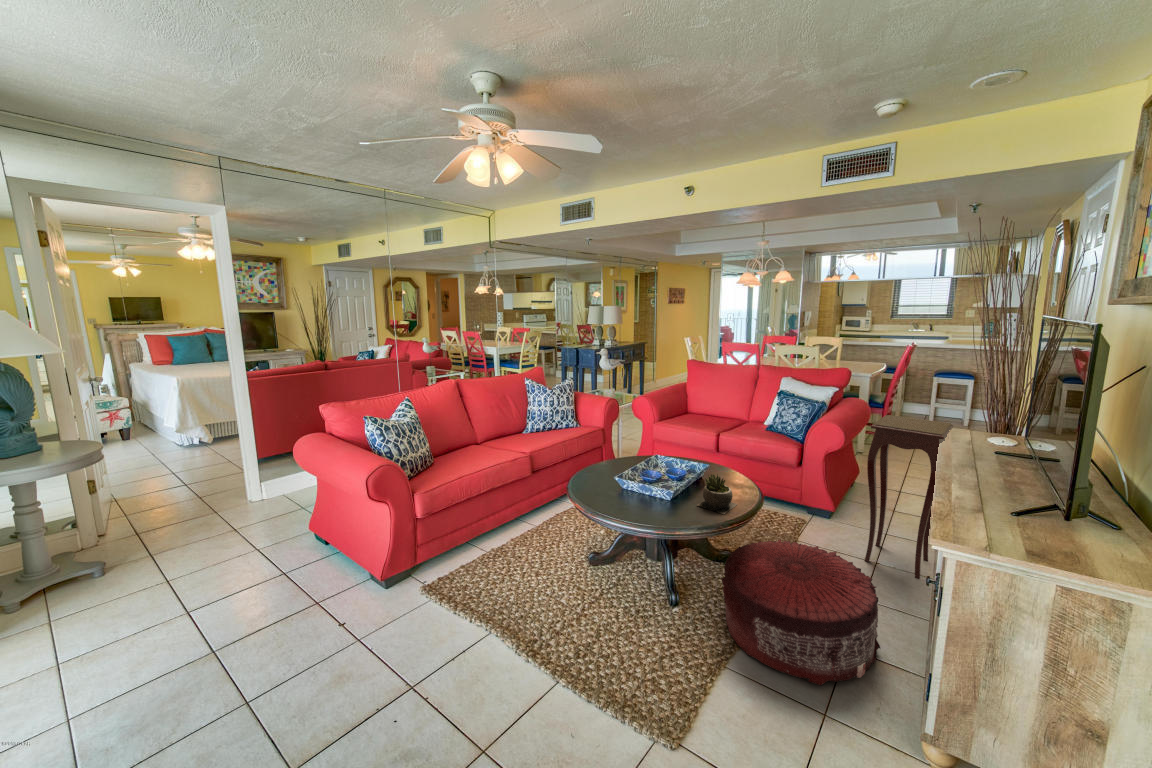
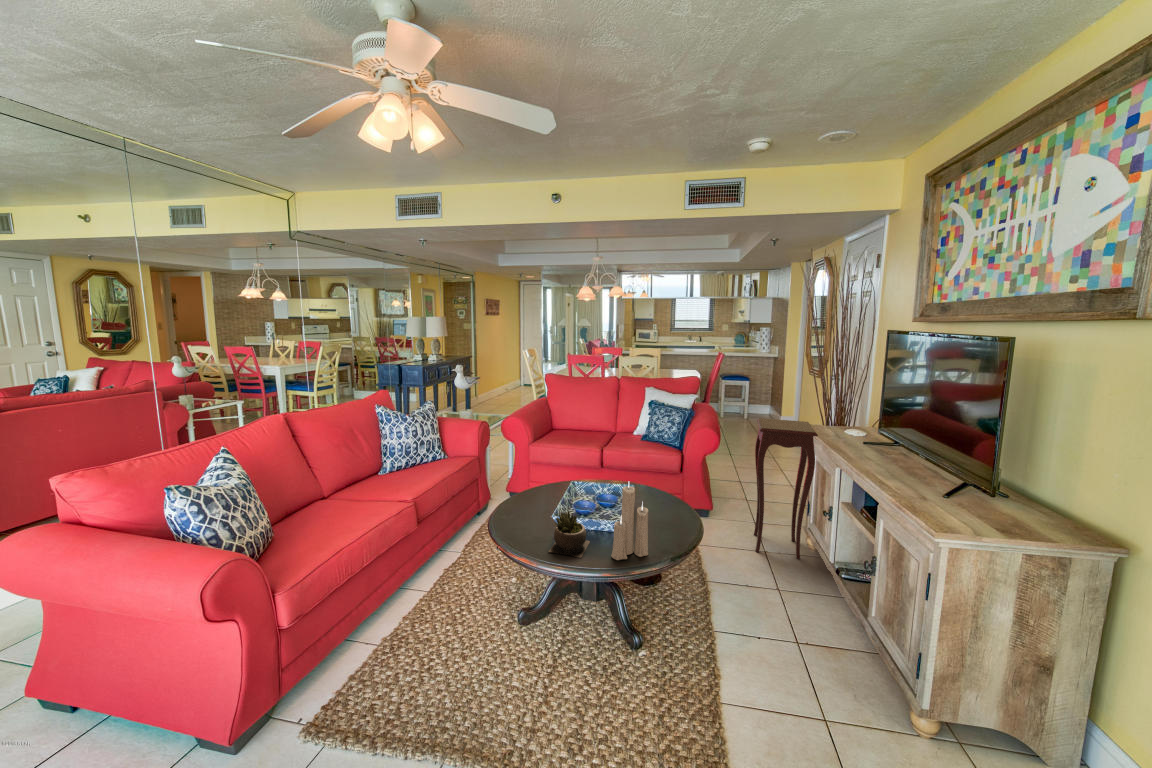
candle: none [646,446,681,522] -> present [611,482,648,560]
succulent plant: present [698,474,737,514] -> present [549,511,590,558]
pouf: present [722,540,881,685] -> none [683,550,830,690]

